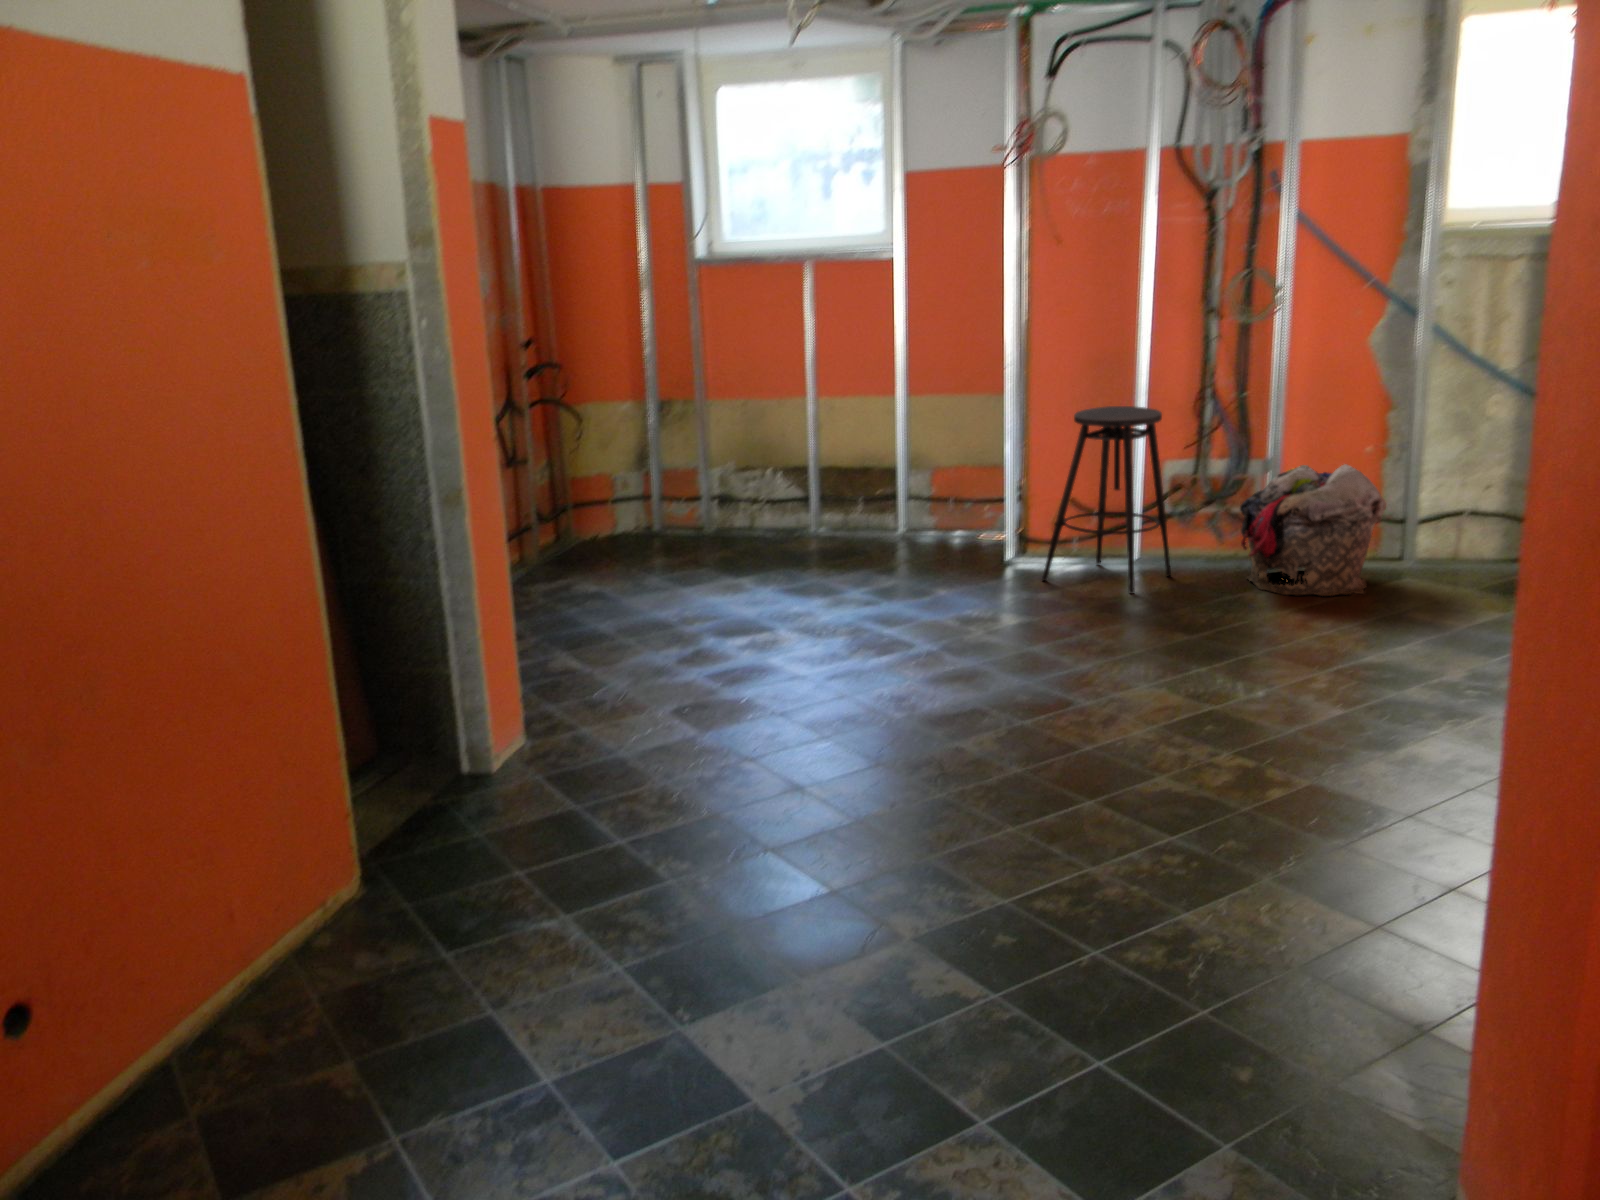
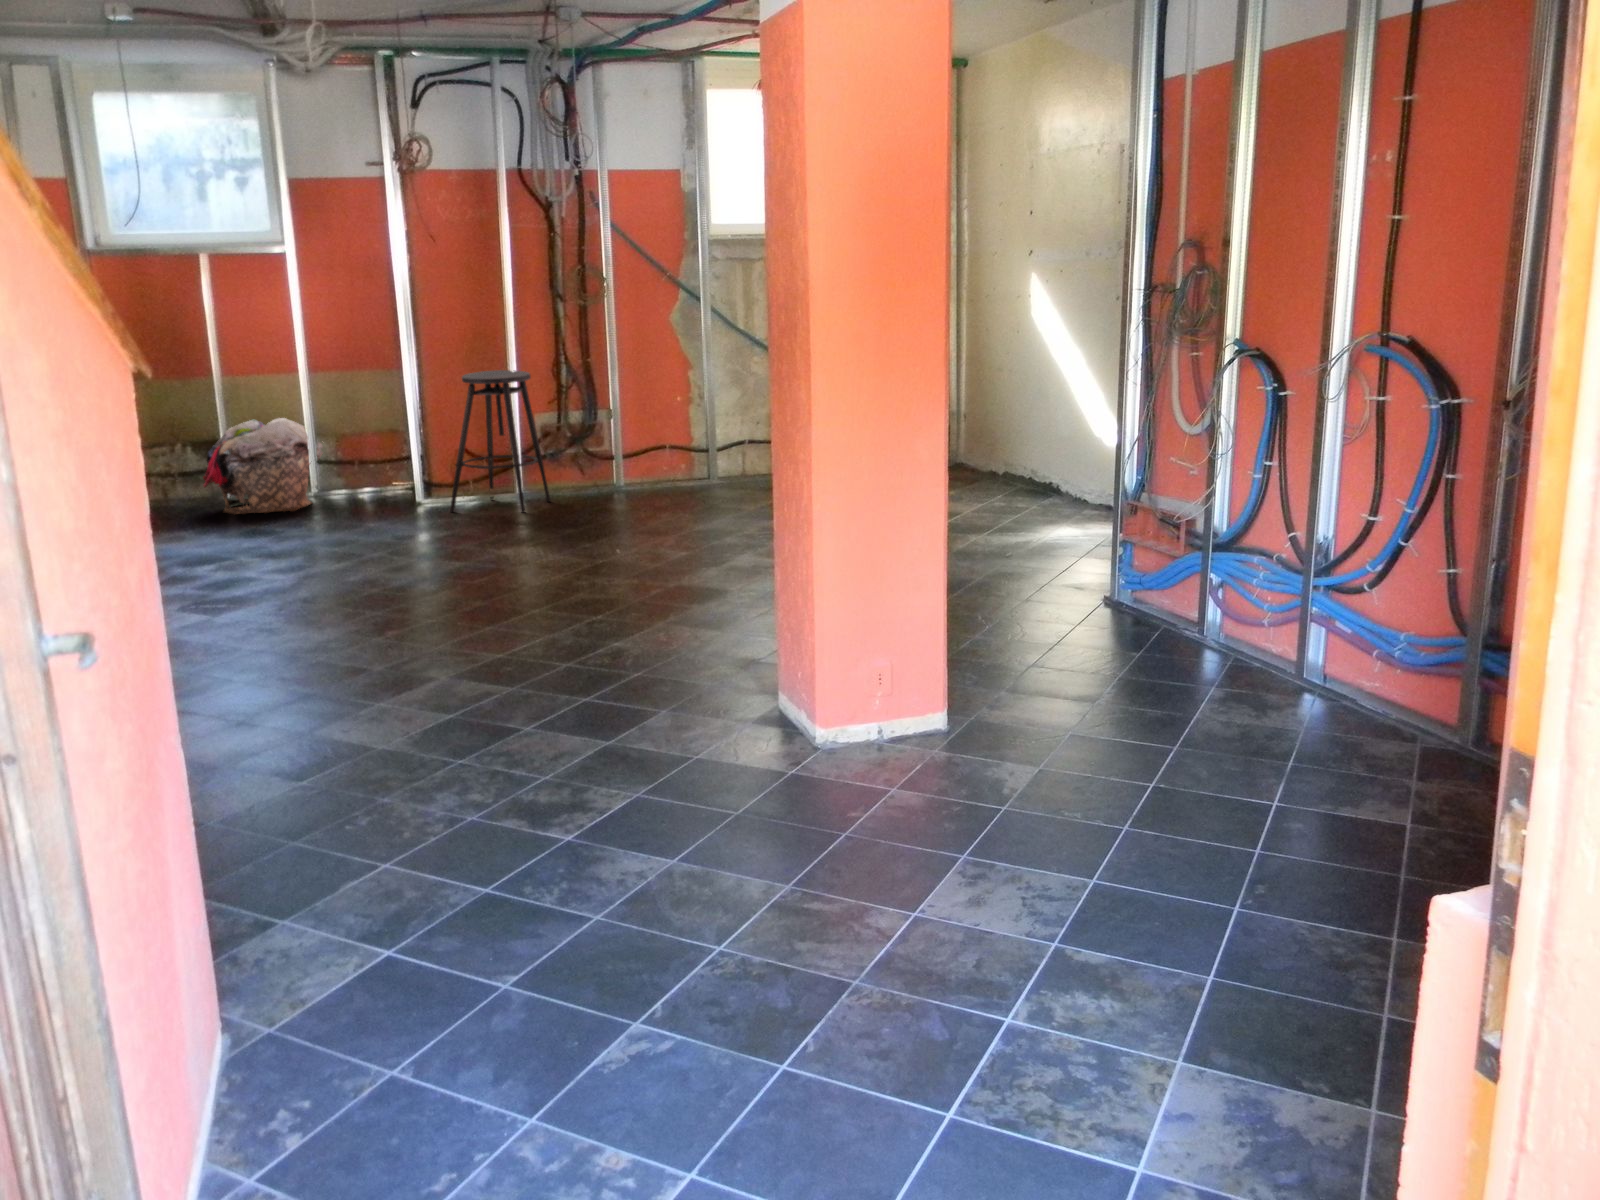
laundry basket: present [1240,464,1386,596] -> present [203,418,323,514]

